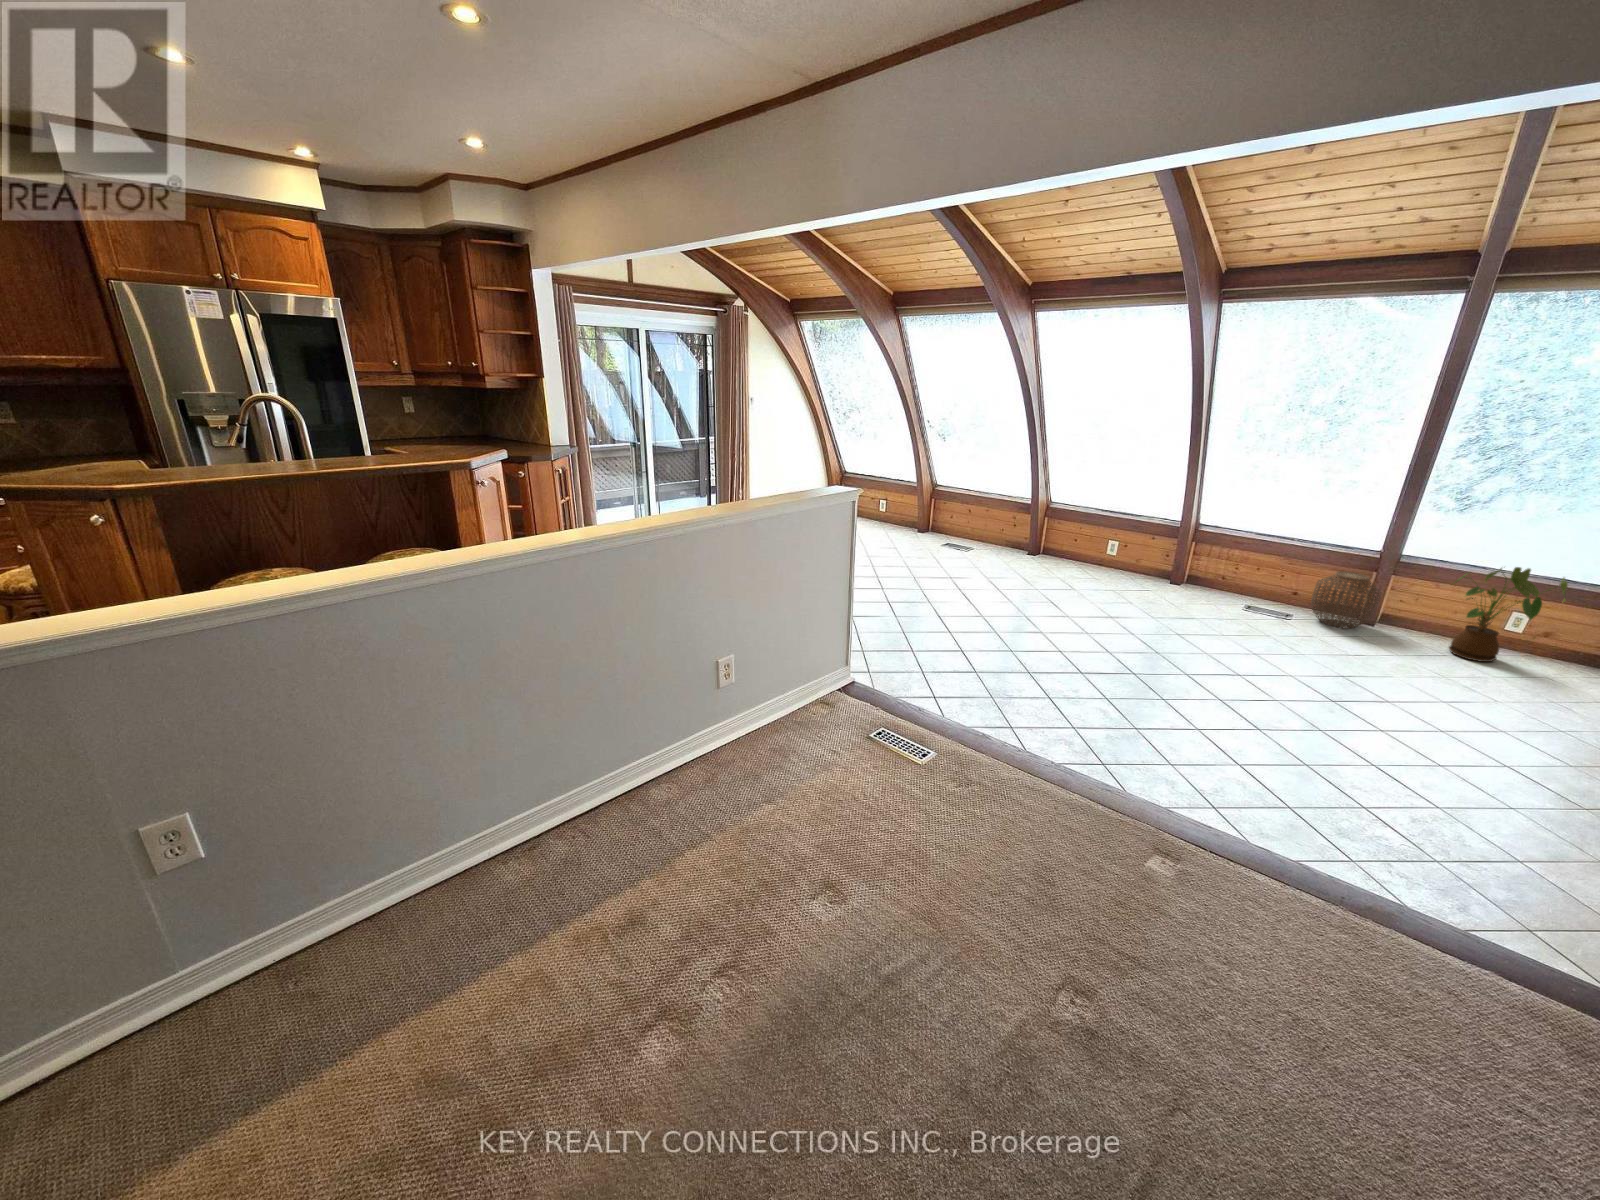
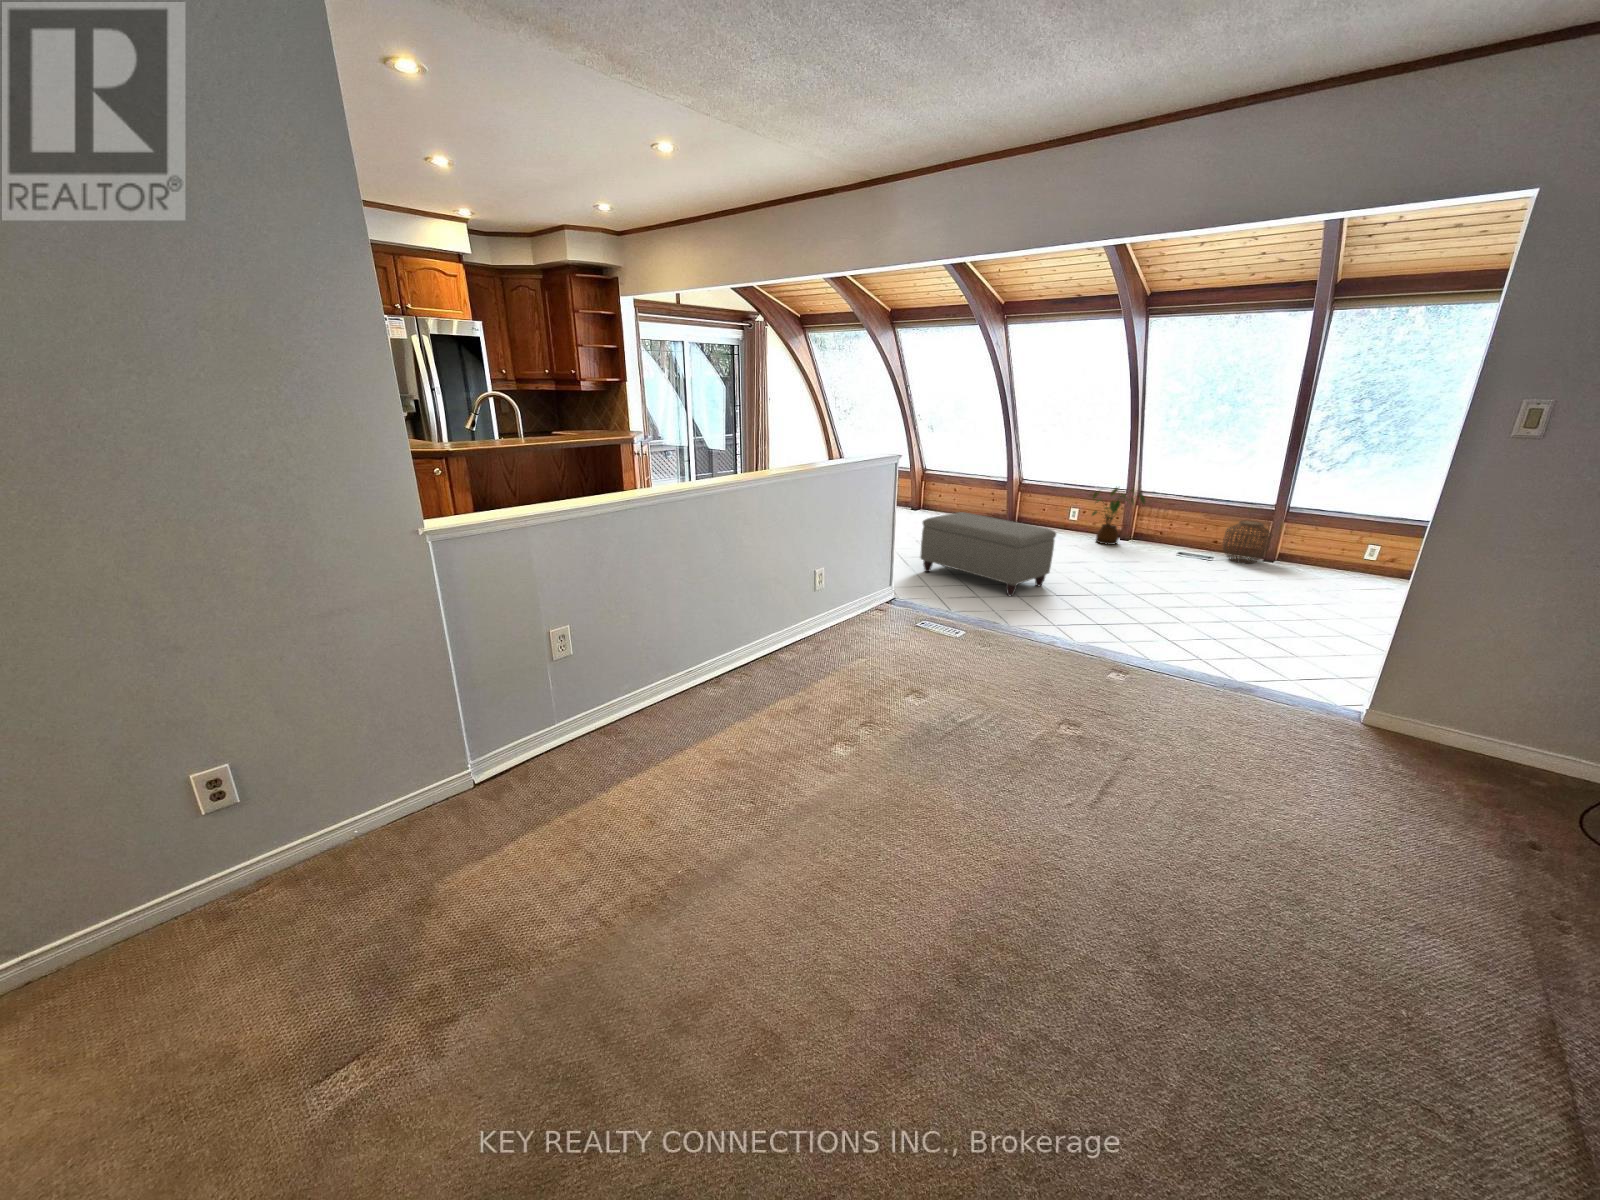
ottoman: none [911,559,1096,687] -> present [920,512,1056,596]
house plant: present [1449,567,1568,662] -> present [1092,488,1145,545]

